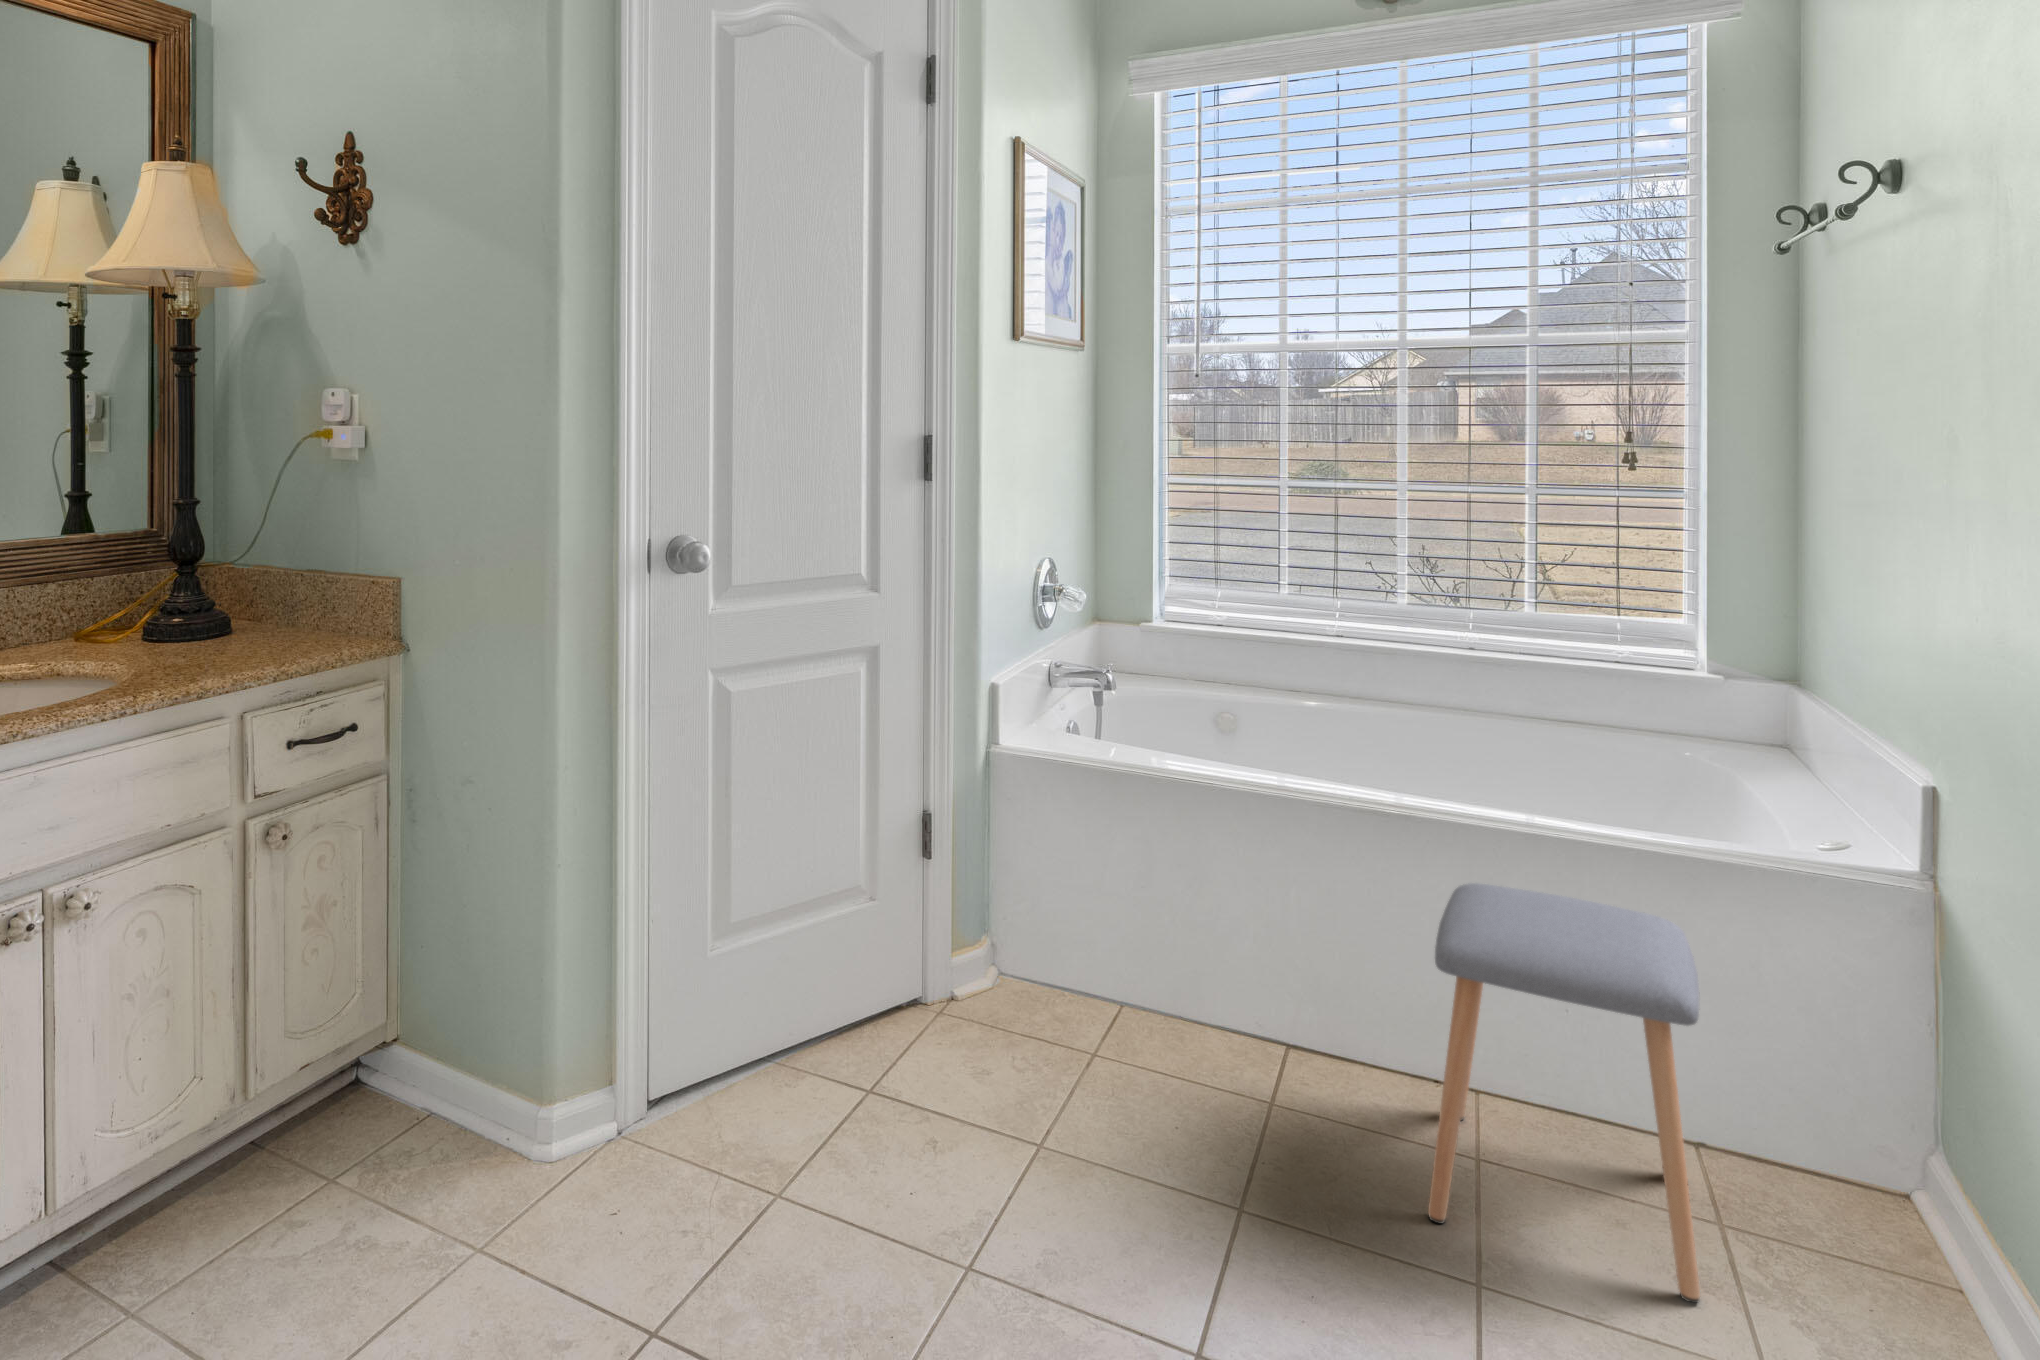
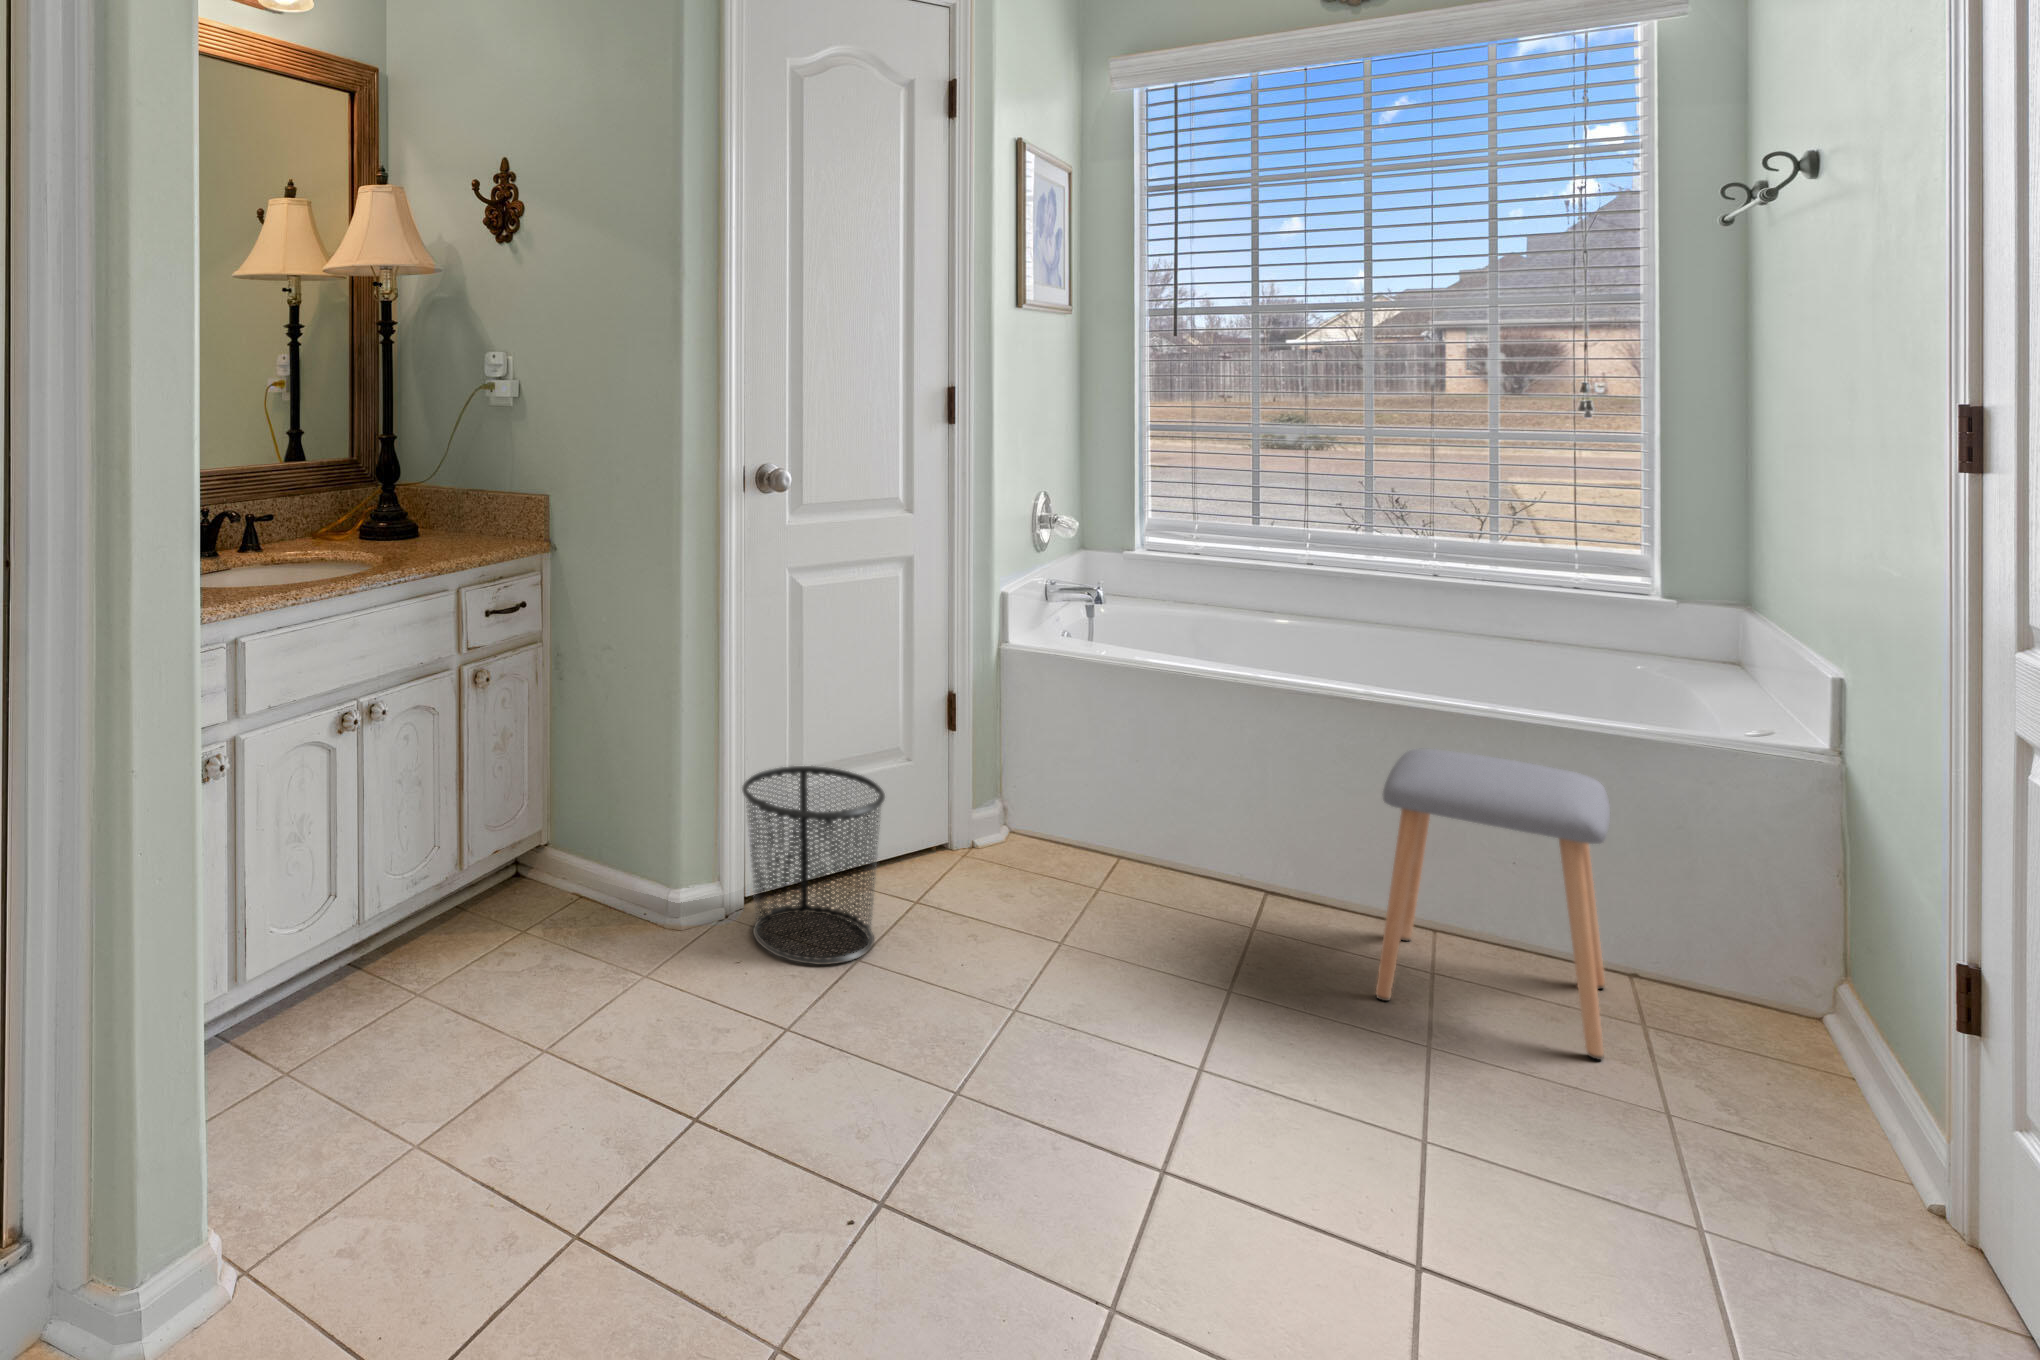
waste bin: none [637,933,825,1221] -> present [742,766,885,965]

